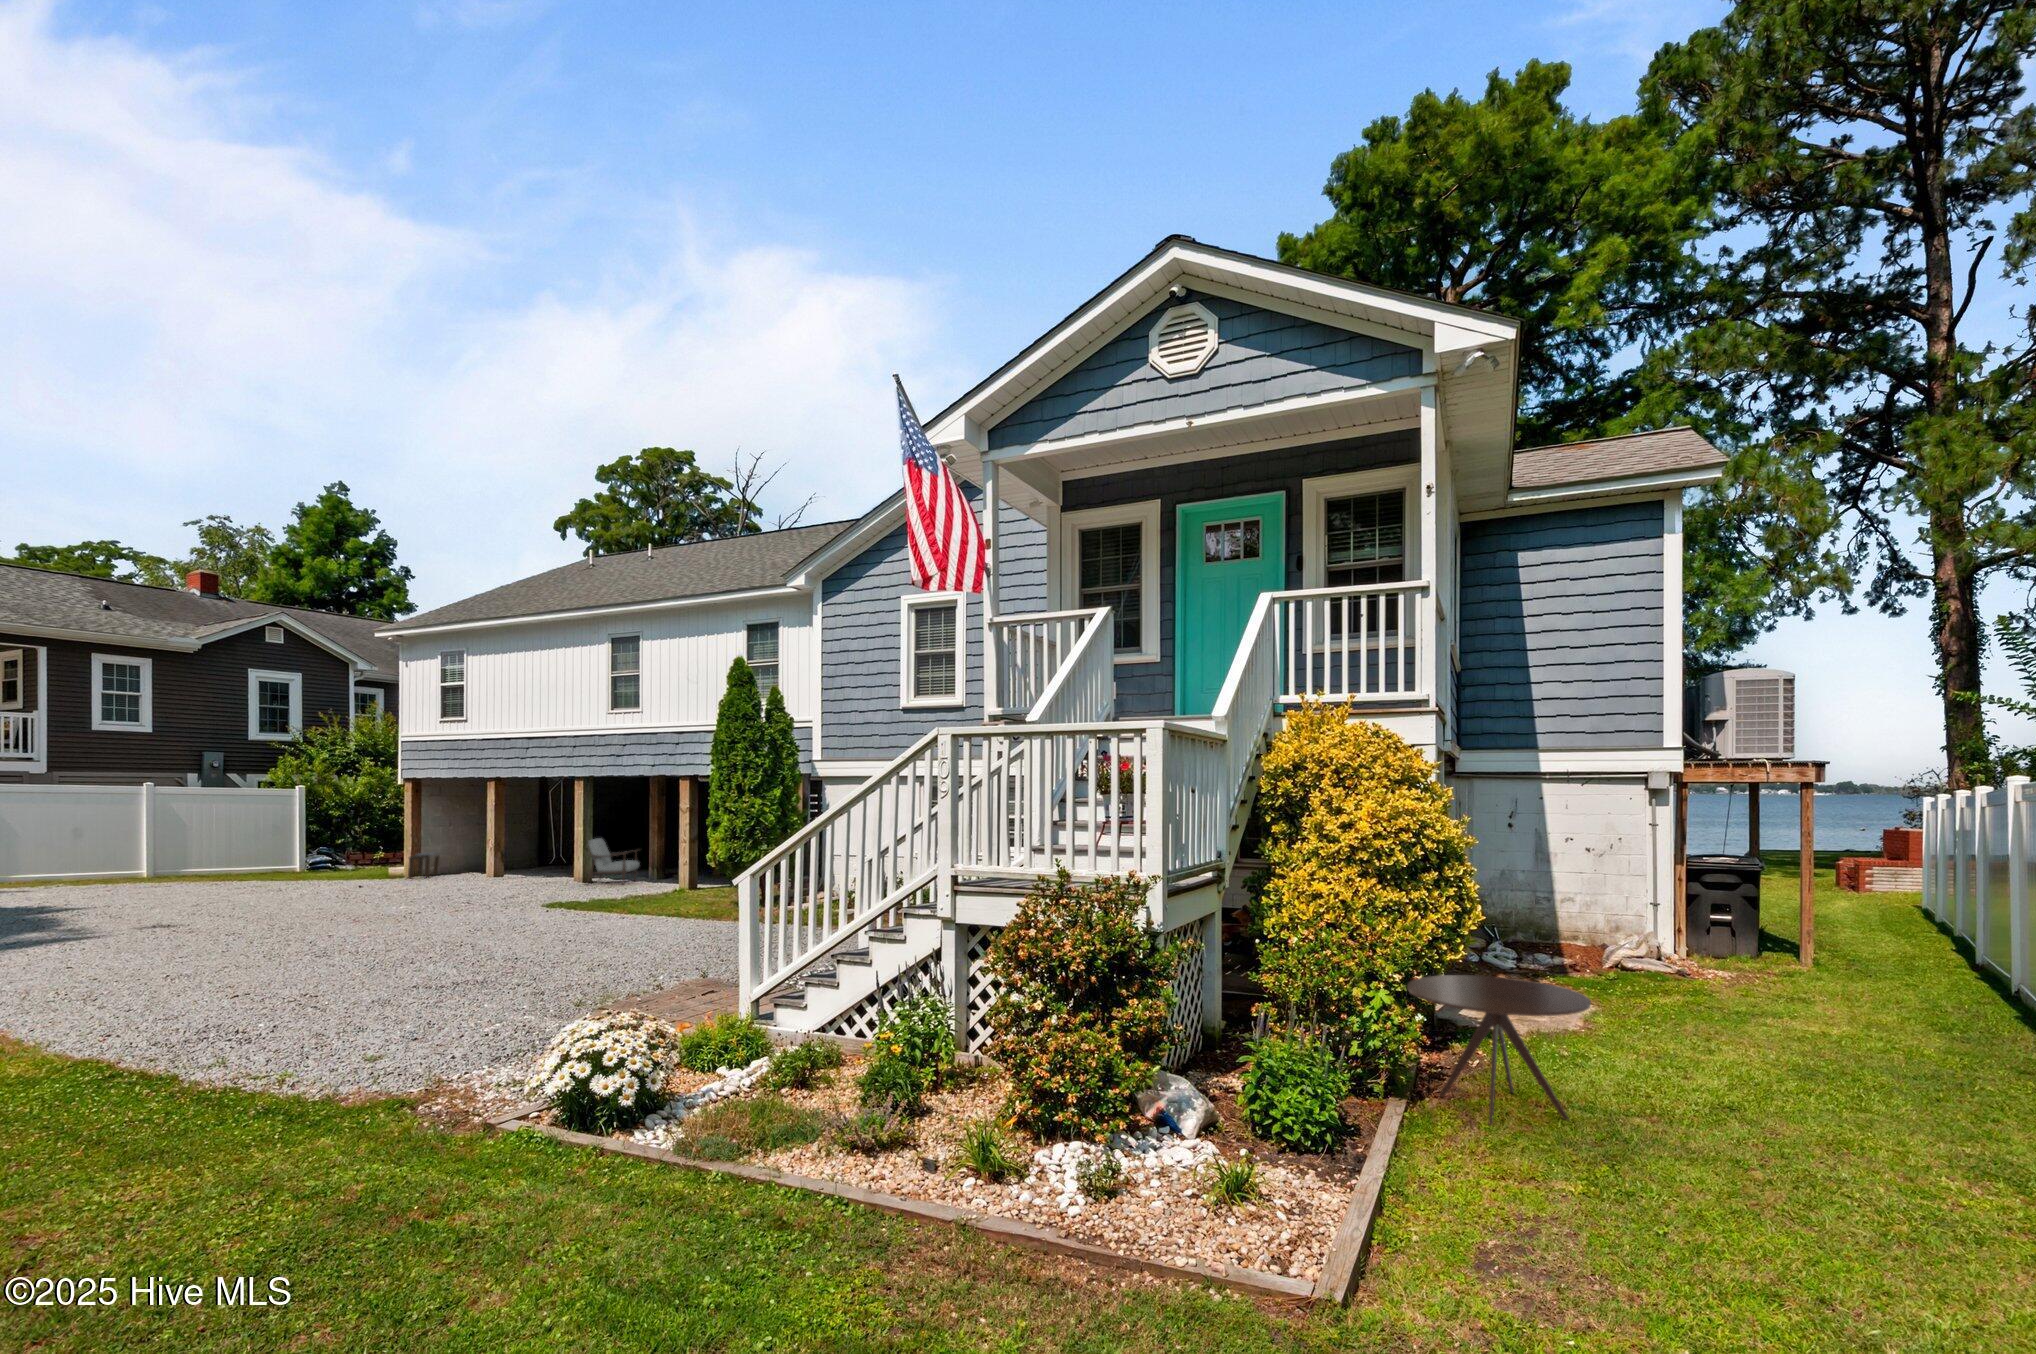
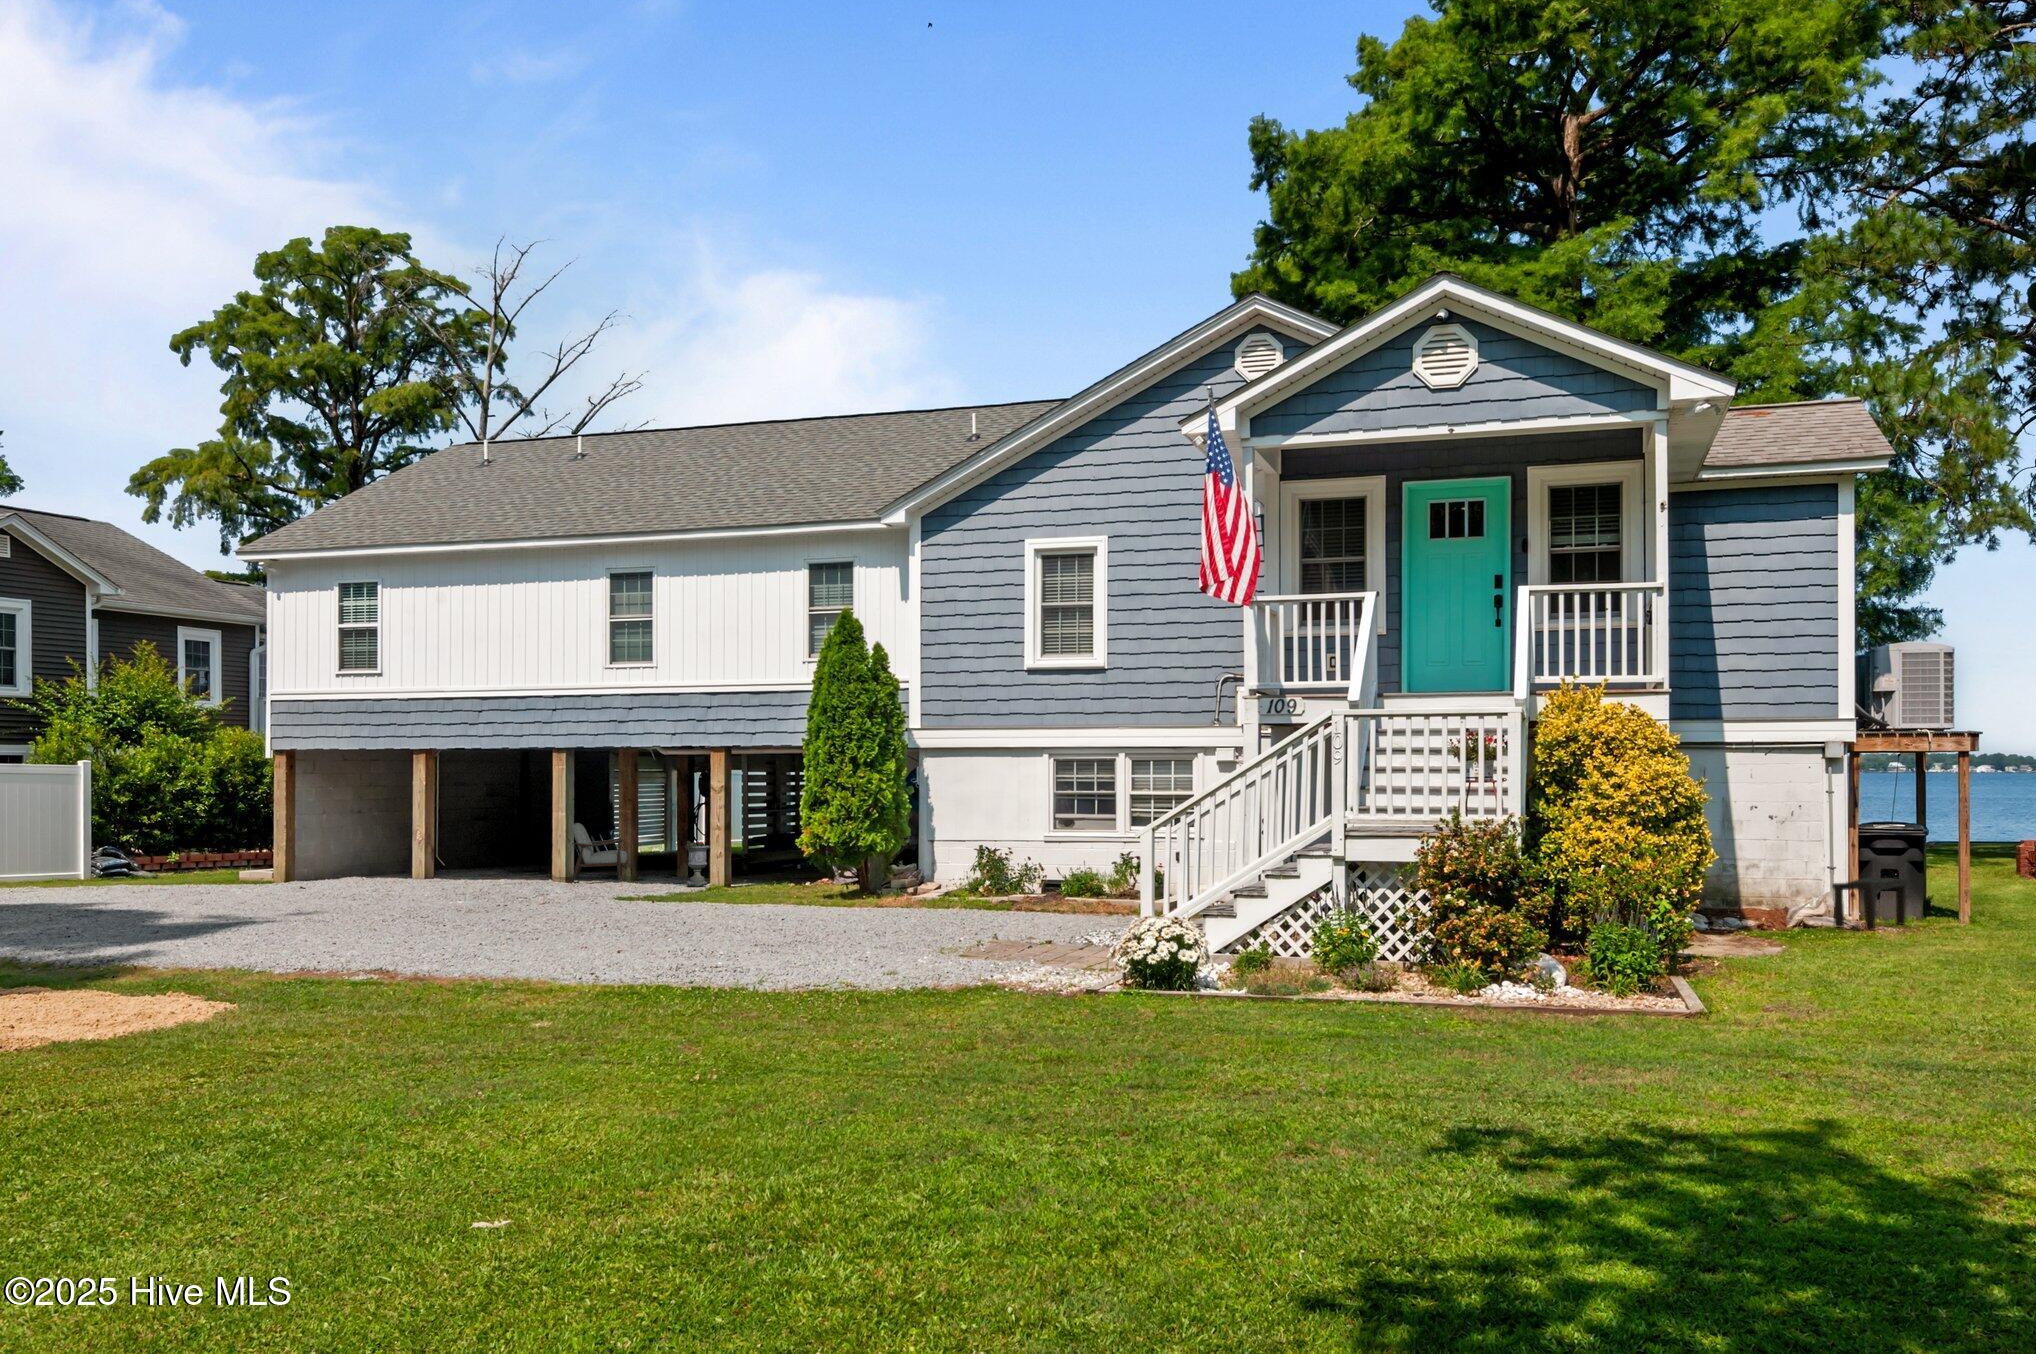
bench: present [408,852,440,879] -> present [1832,877,1907,930]
planter: none [654,854,675,894] -> present [685,841,710,887]
round table: present [1407,975,1591,1125] -> none [1672,898,1806,993]

